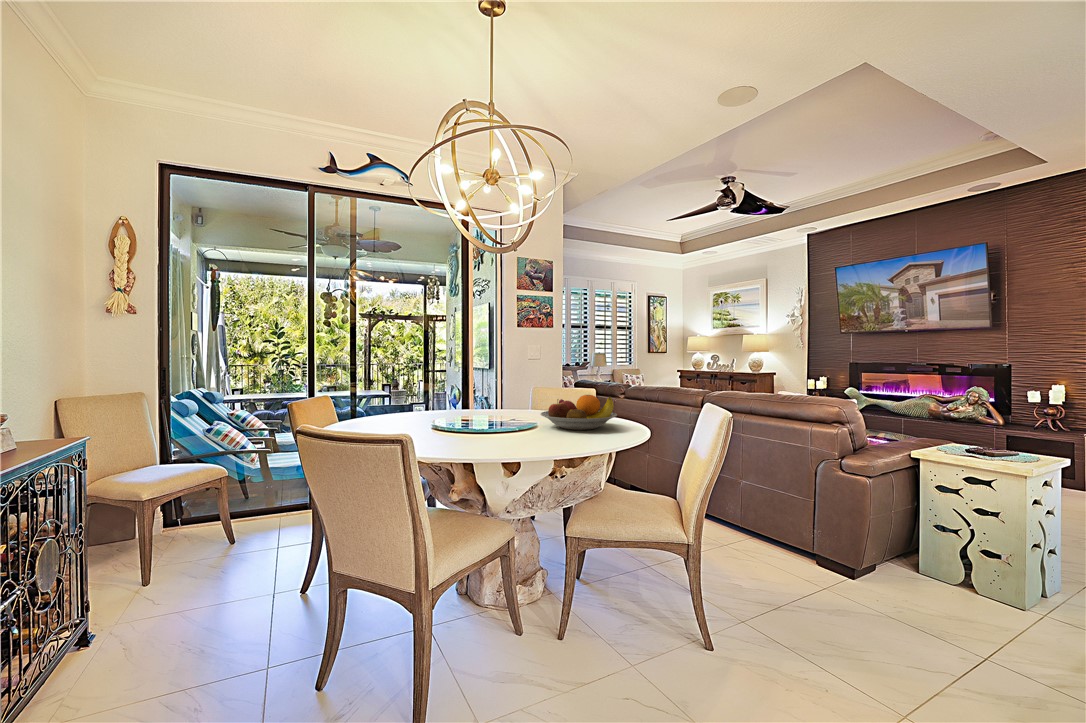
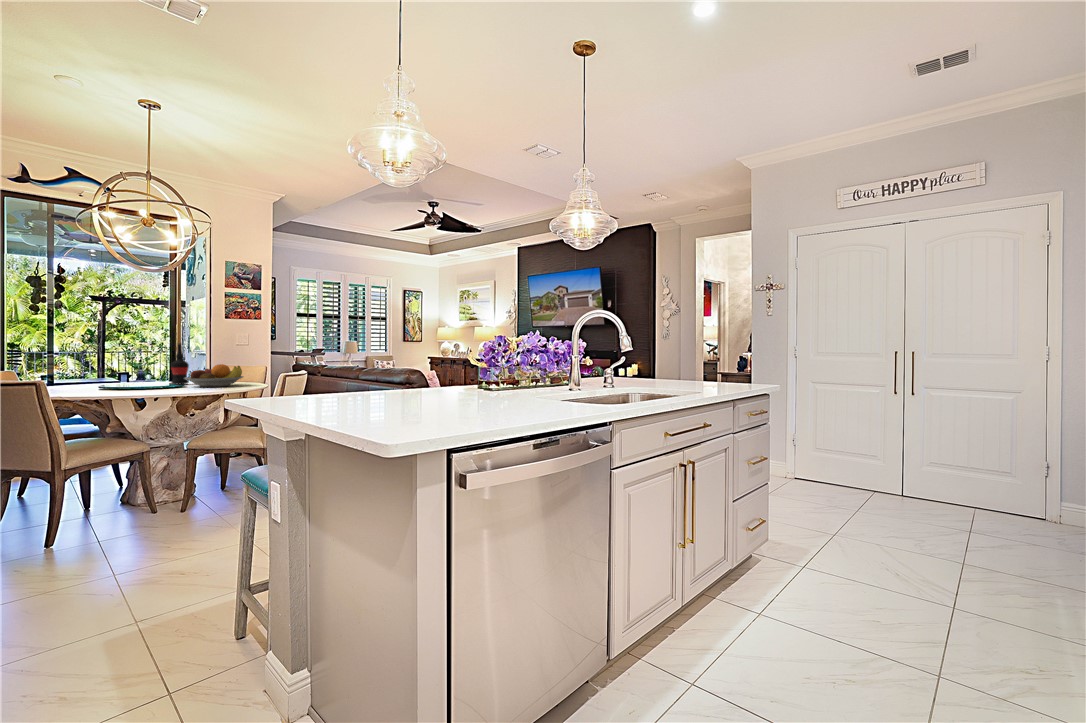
wine bottle: none [510,360,531,420] -> present [171,343,189,384]

